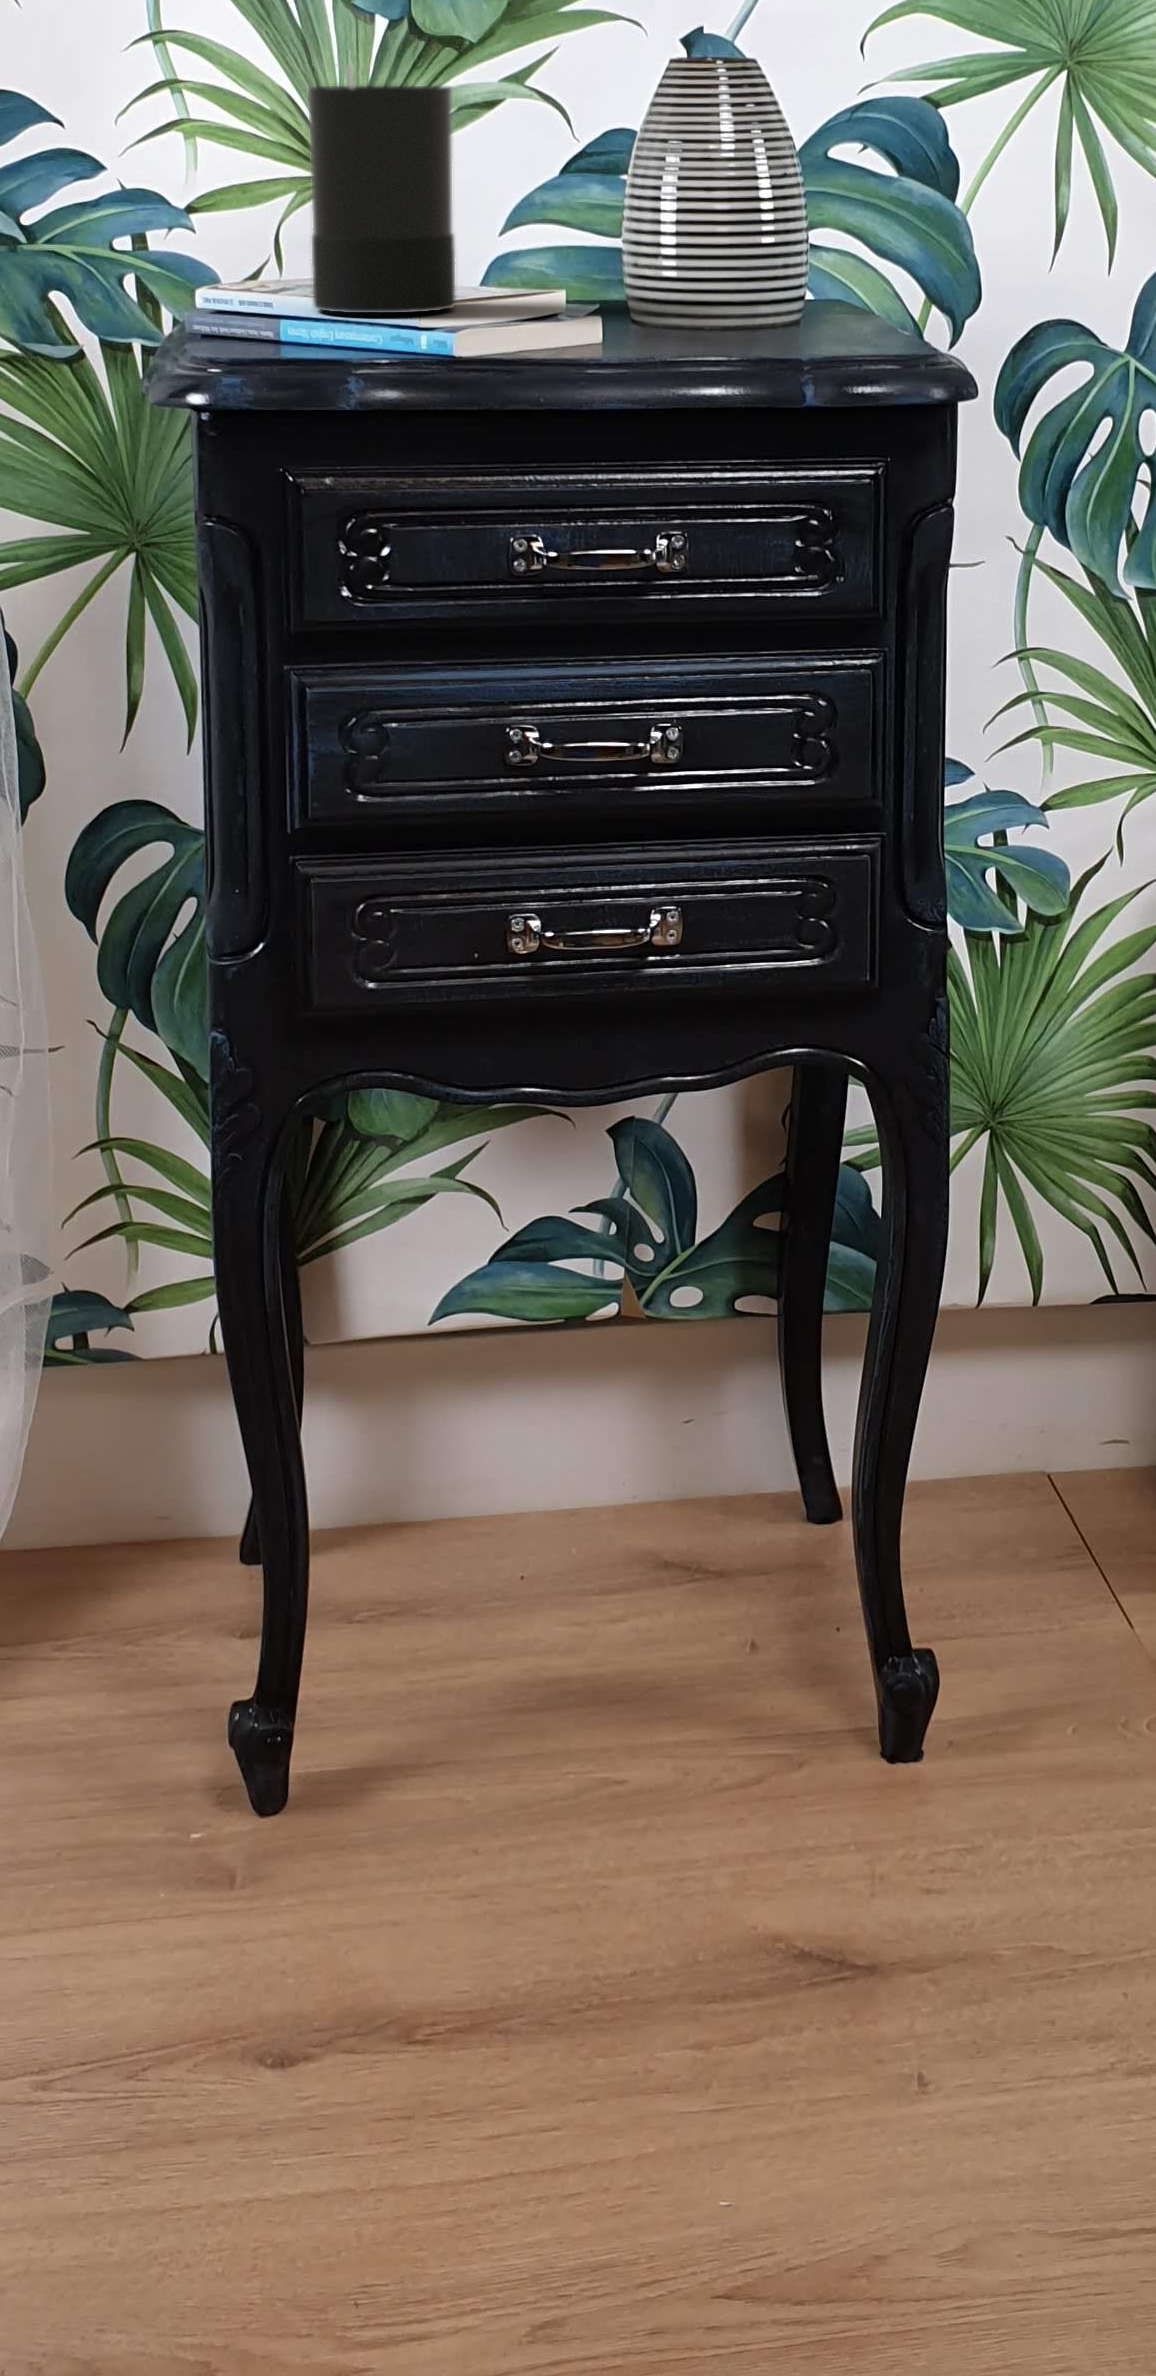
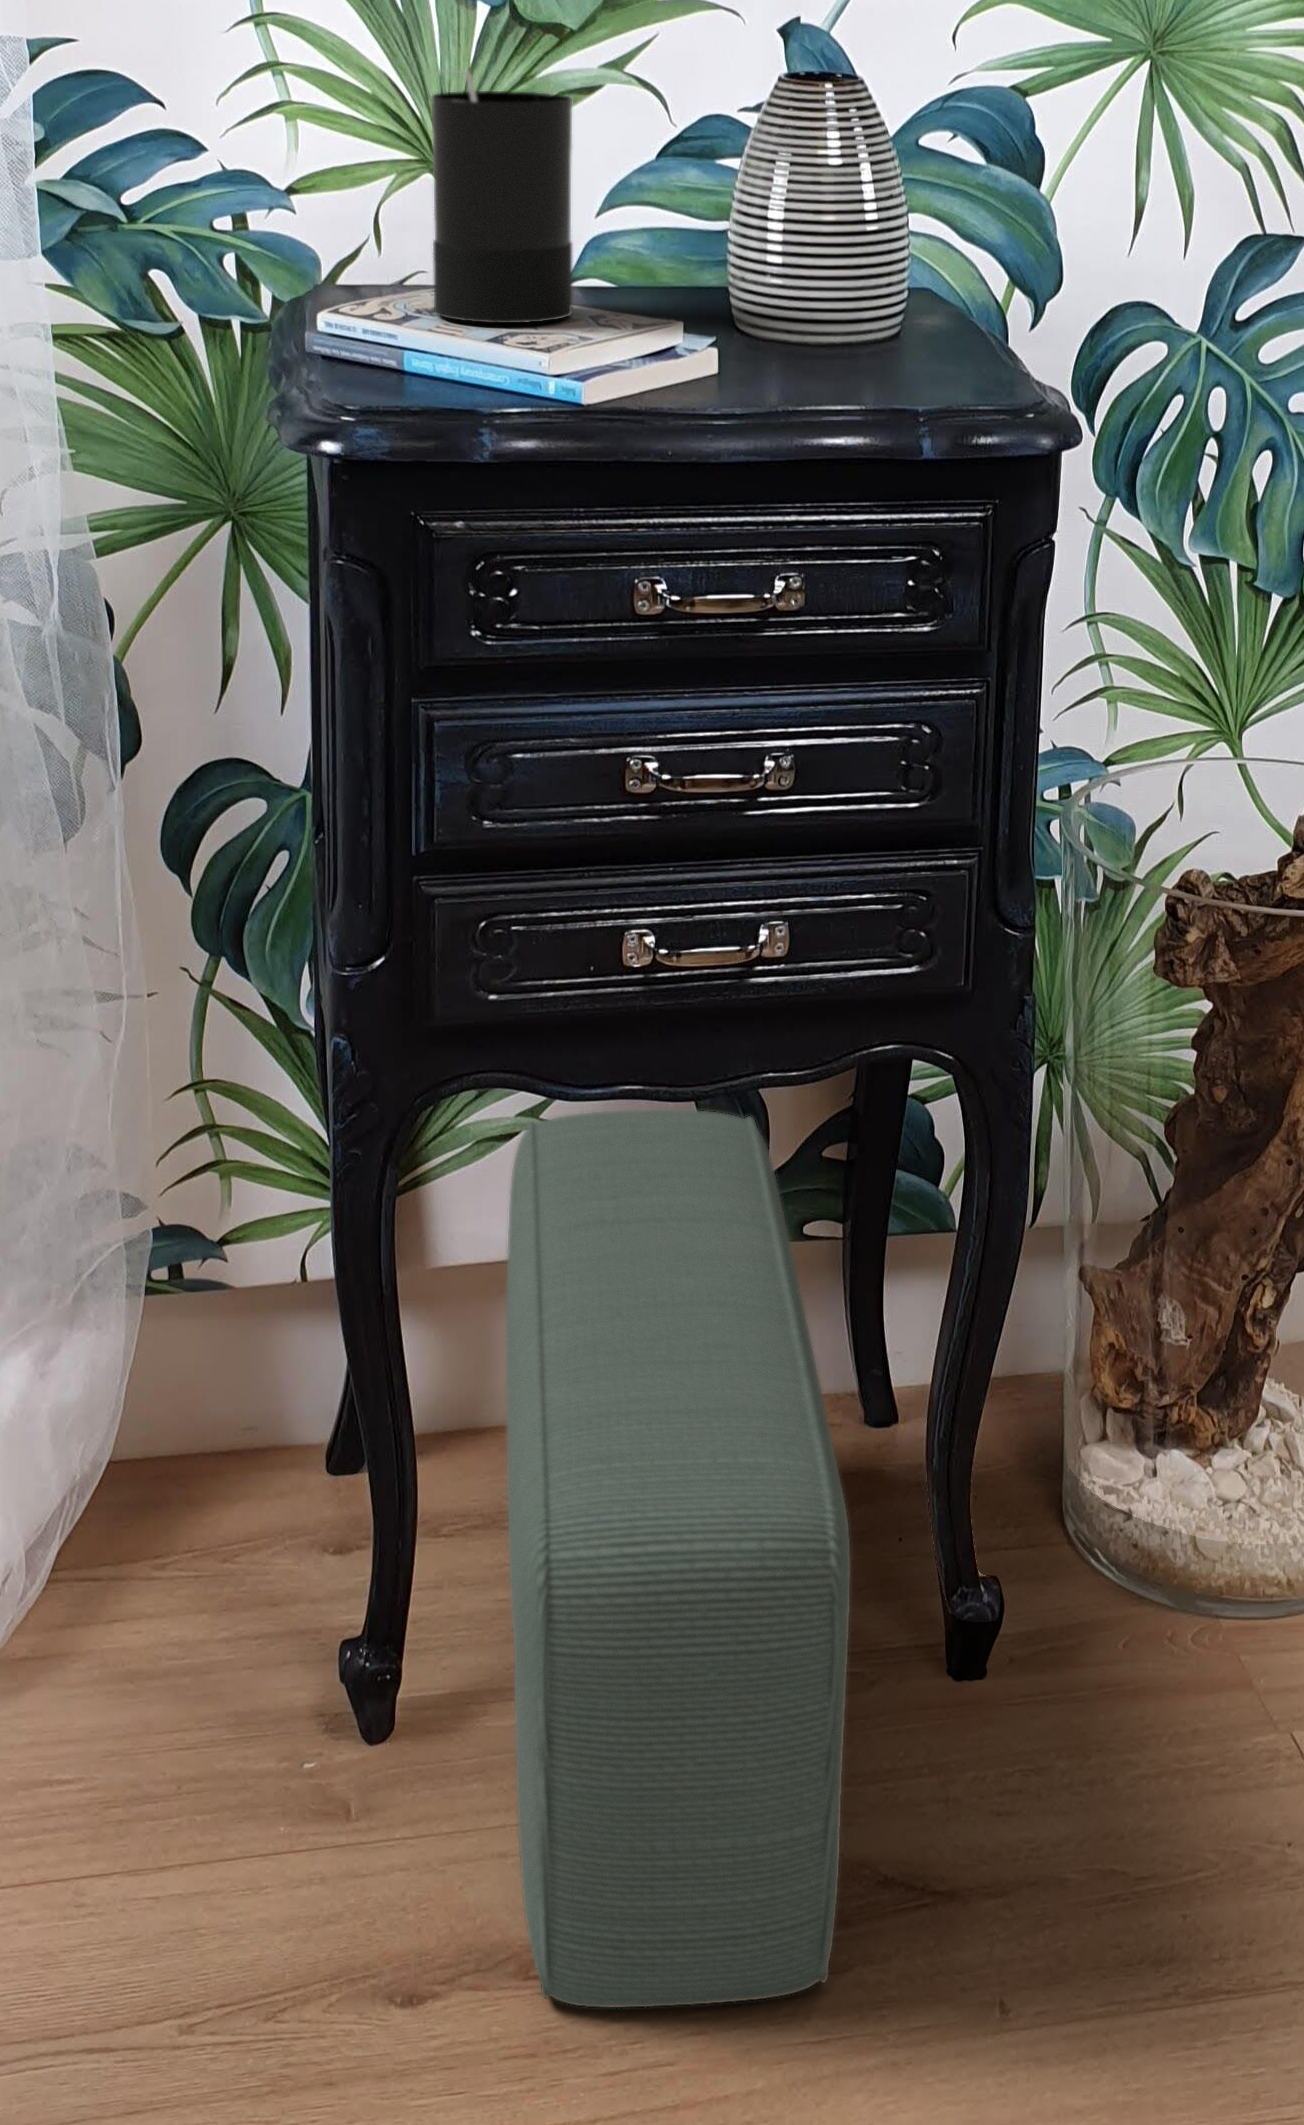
pouf: none [383,1163,738,2112] -> present [506,1110,850,2007]

